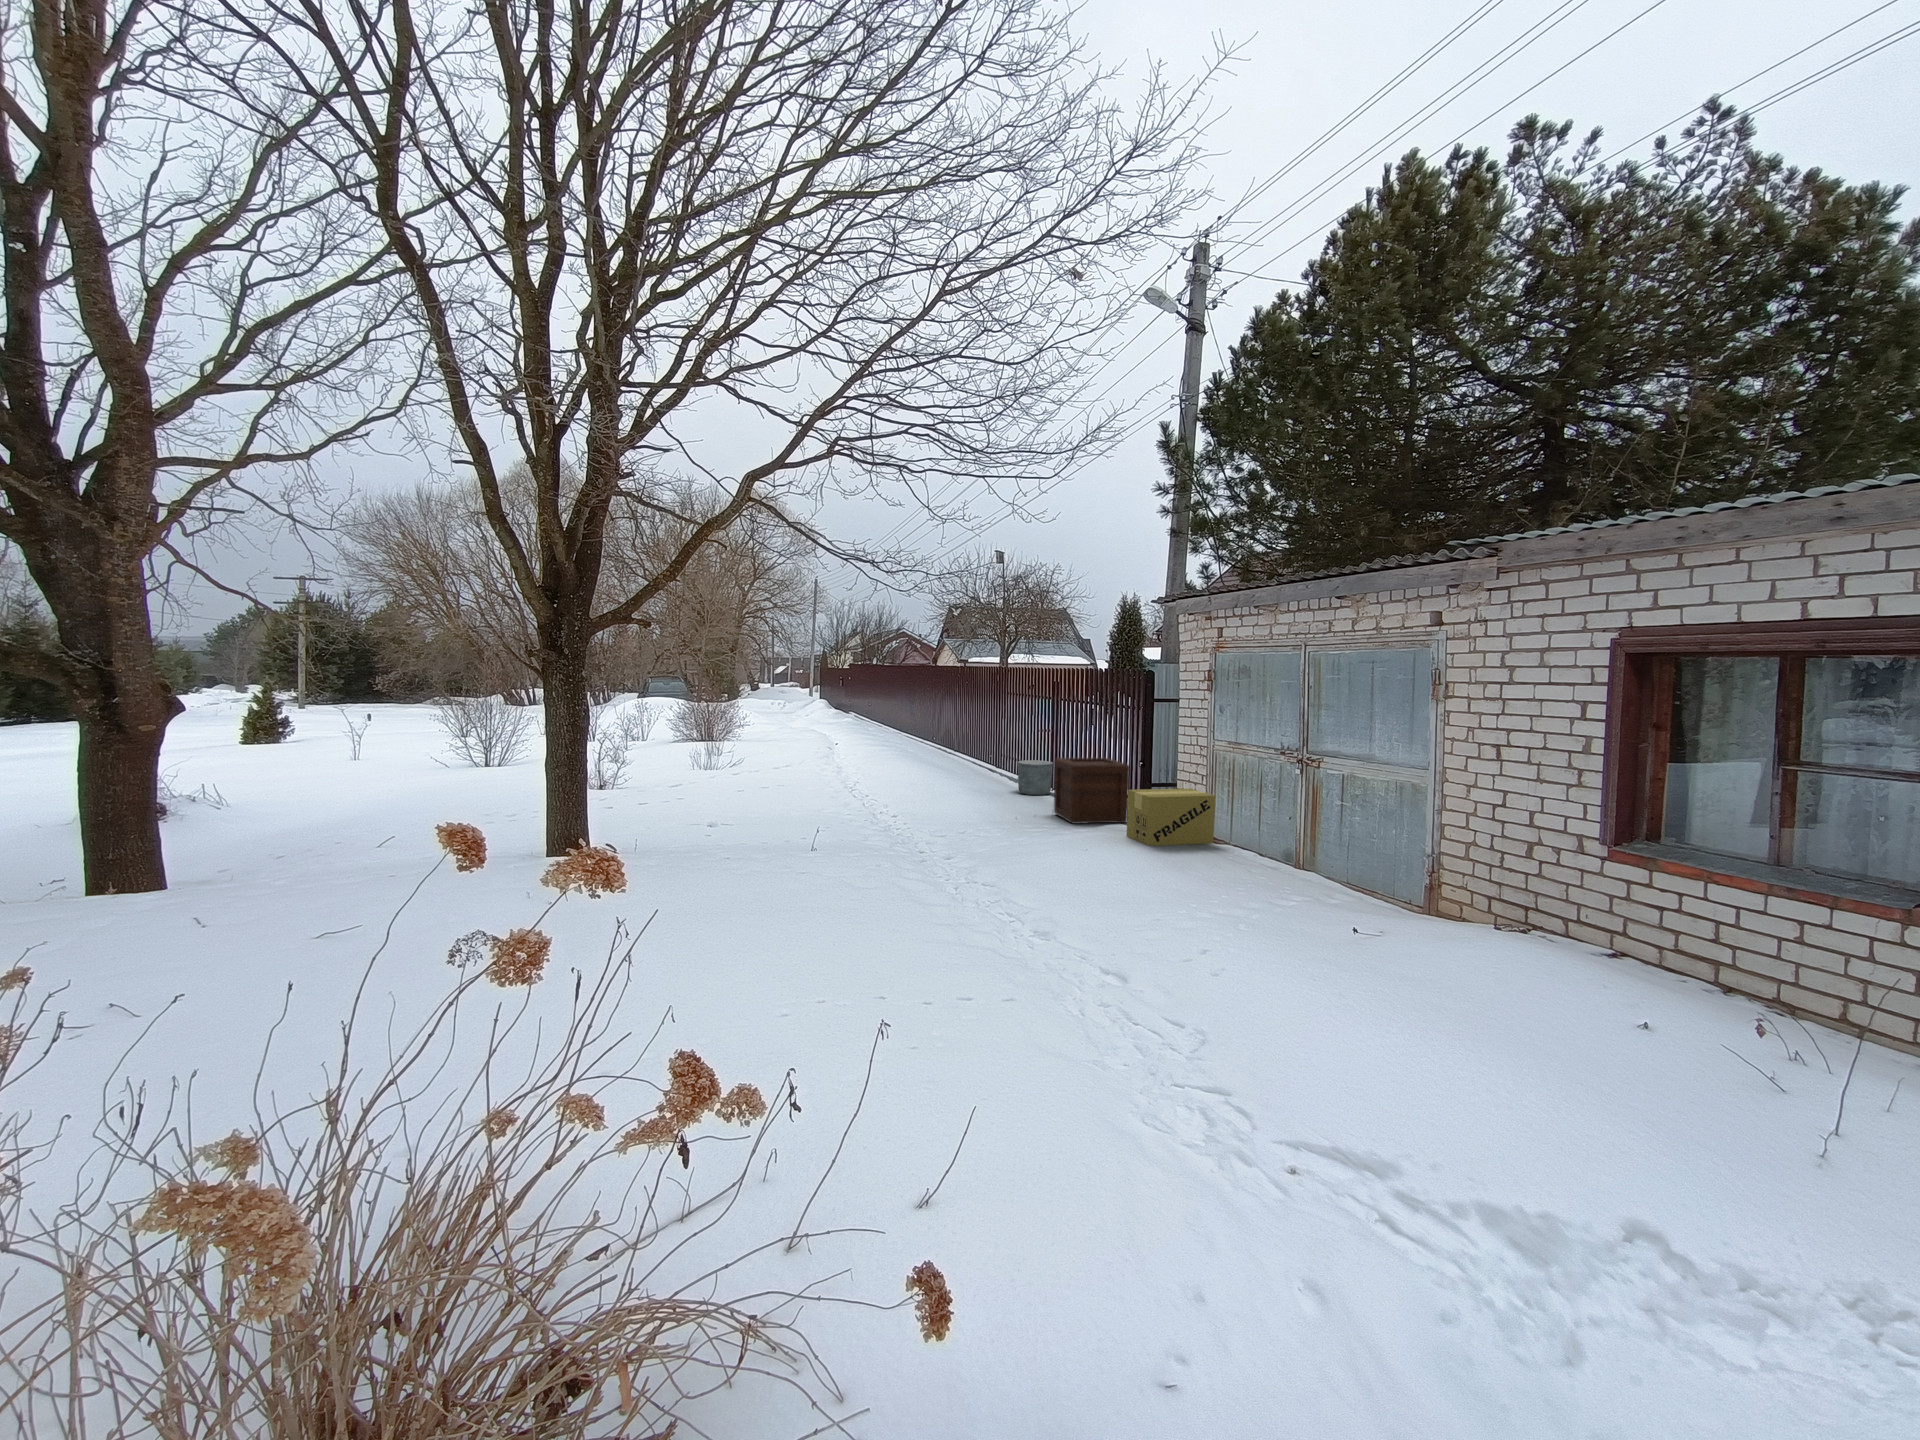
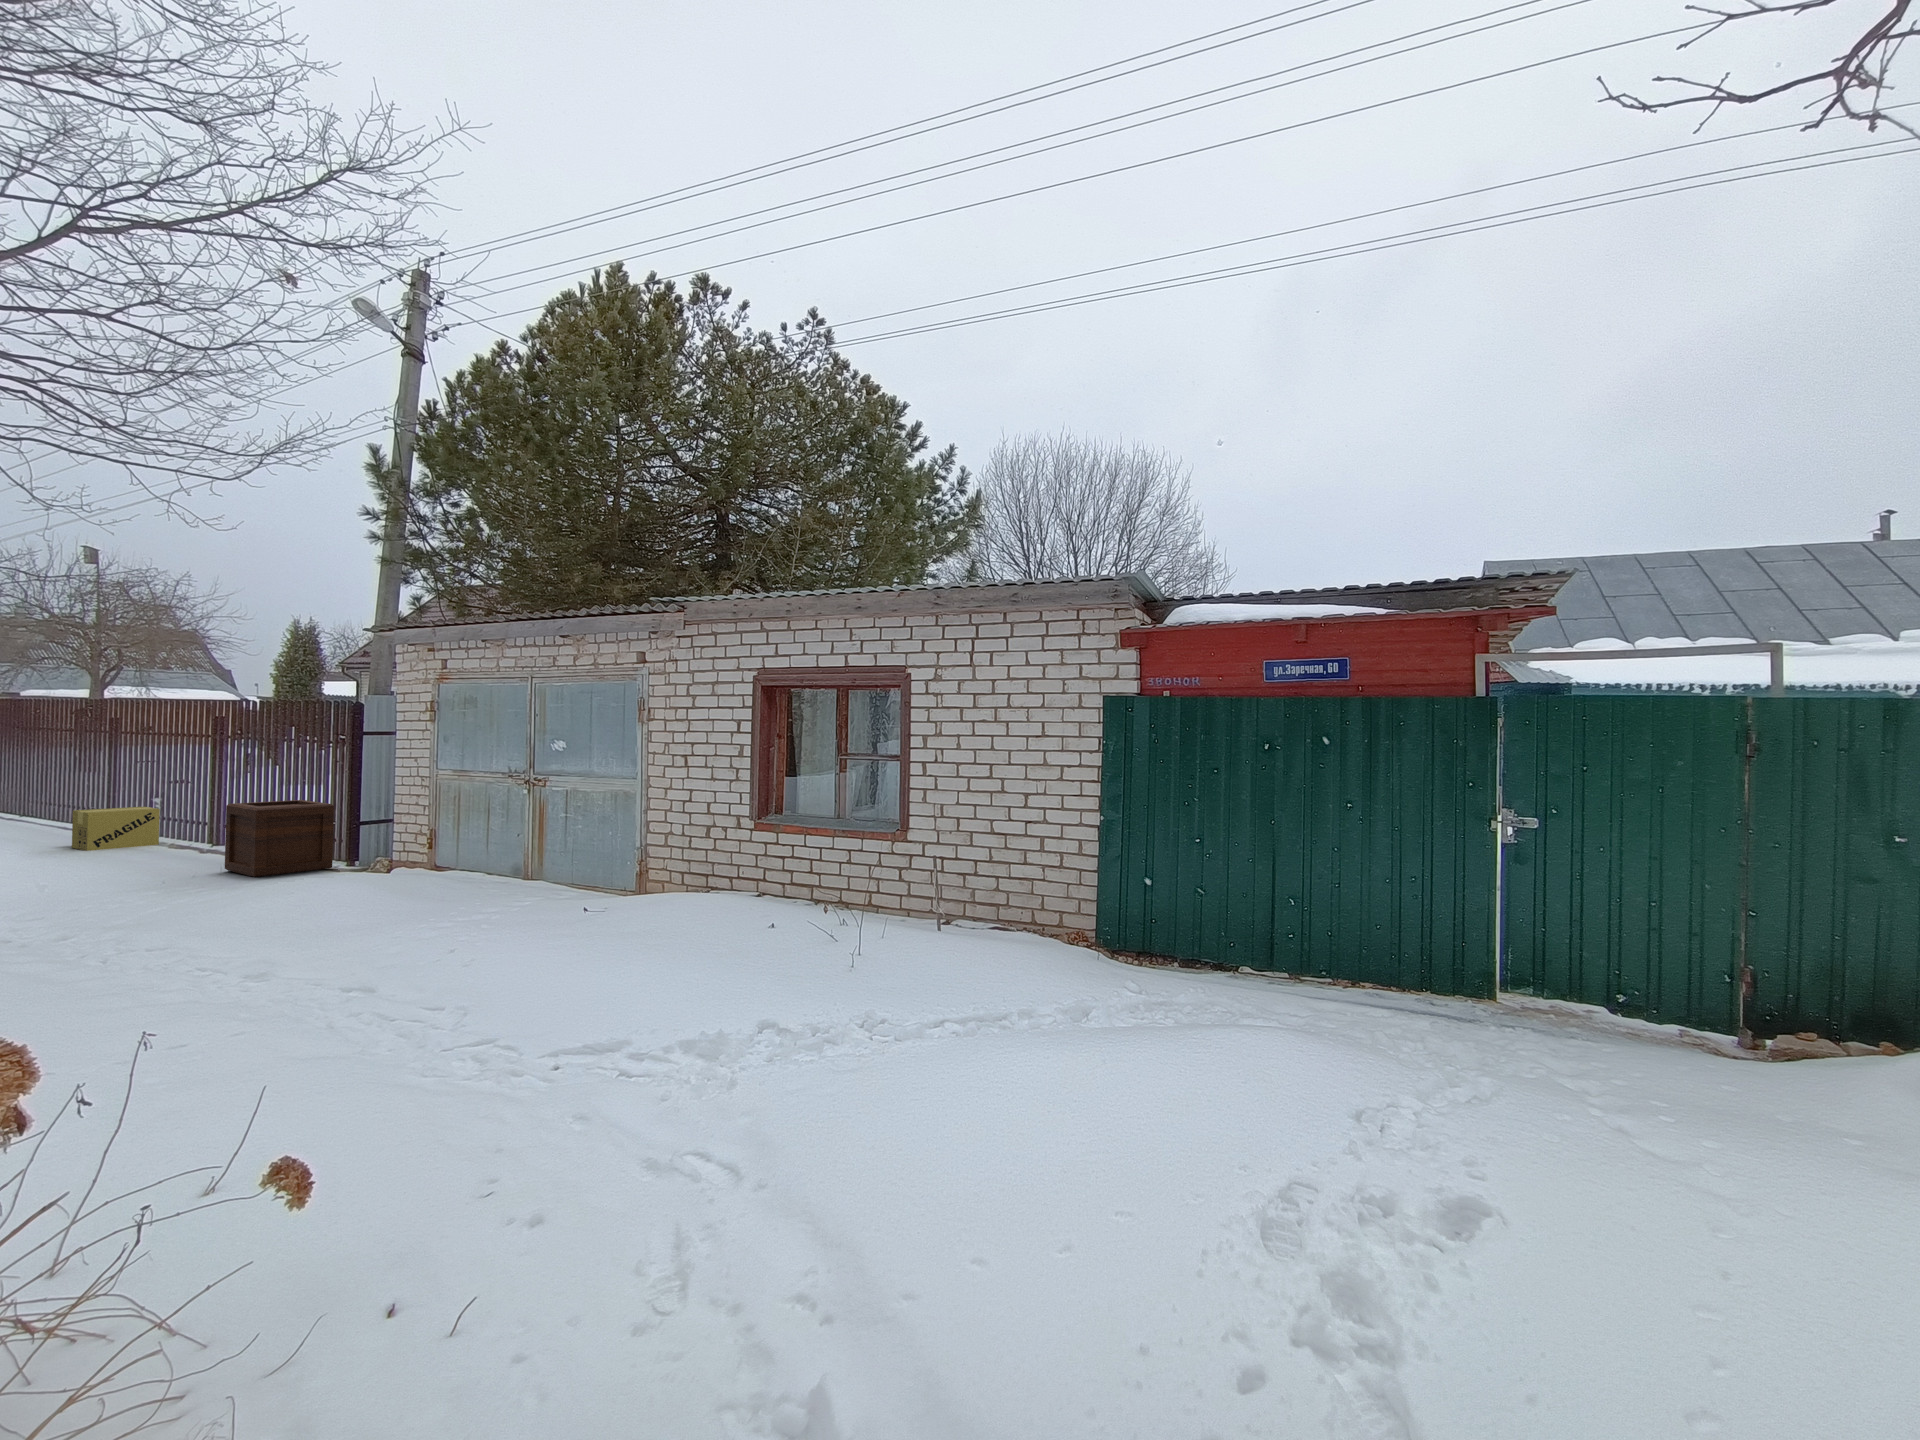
planter: present [1018,760,1053,795] -> none [158,813,215,856]
cardboard box: present [1127,788,1215,846] -> present [72,807,160,851]

